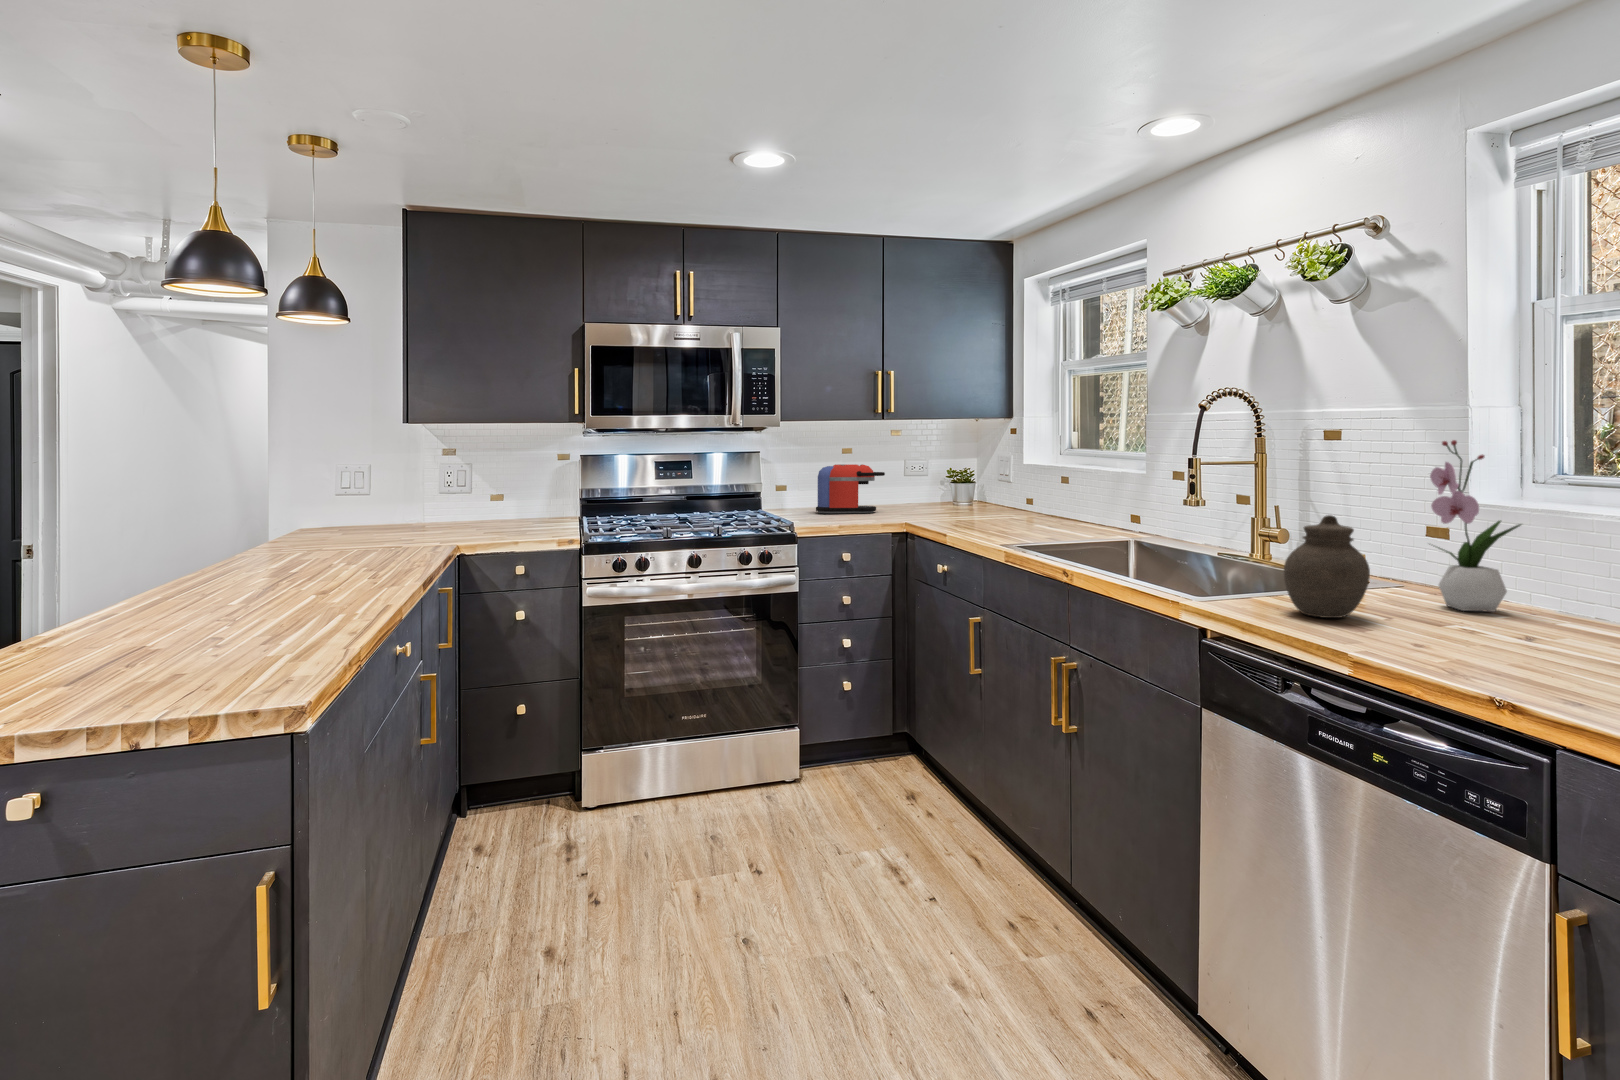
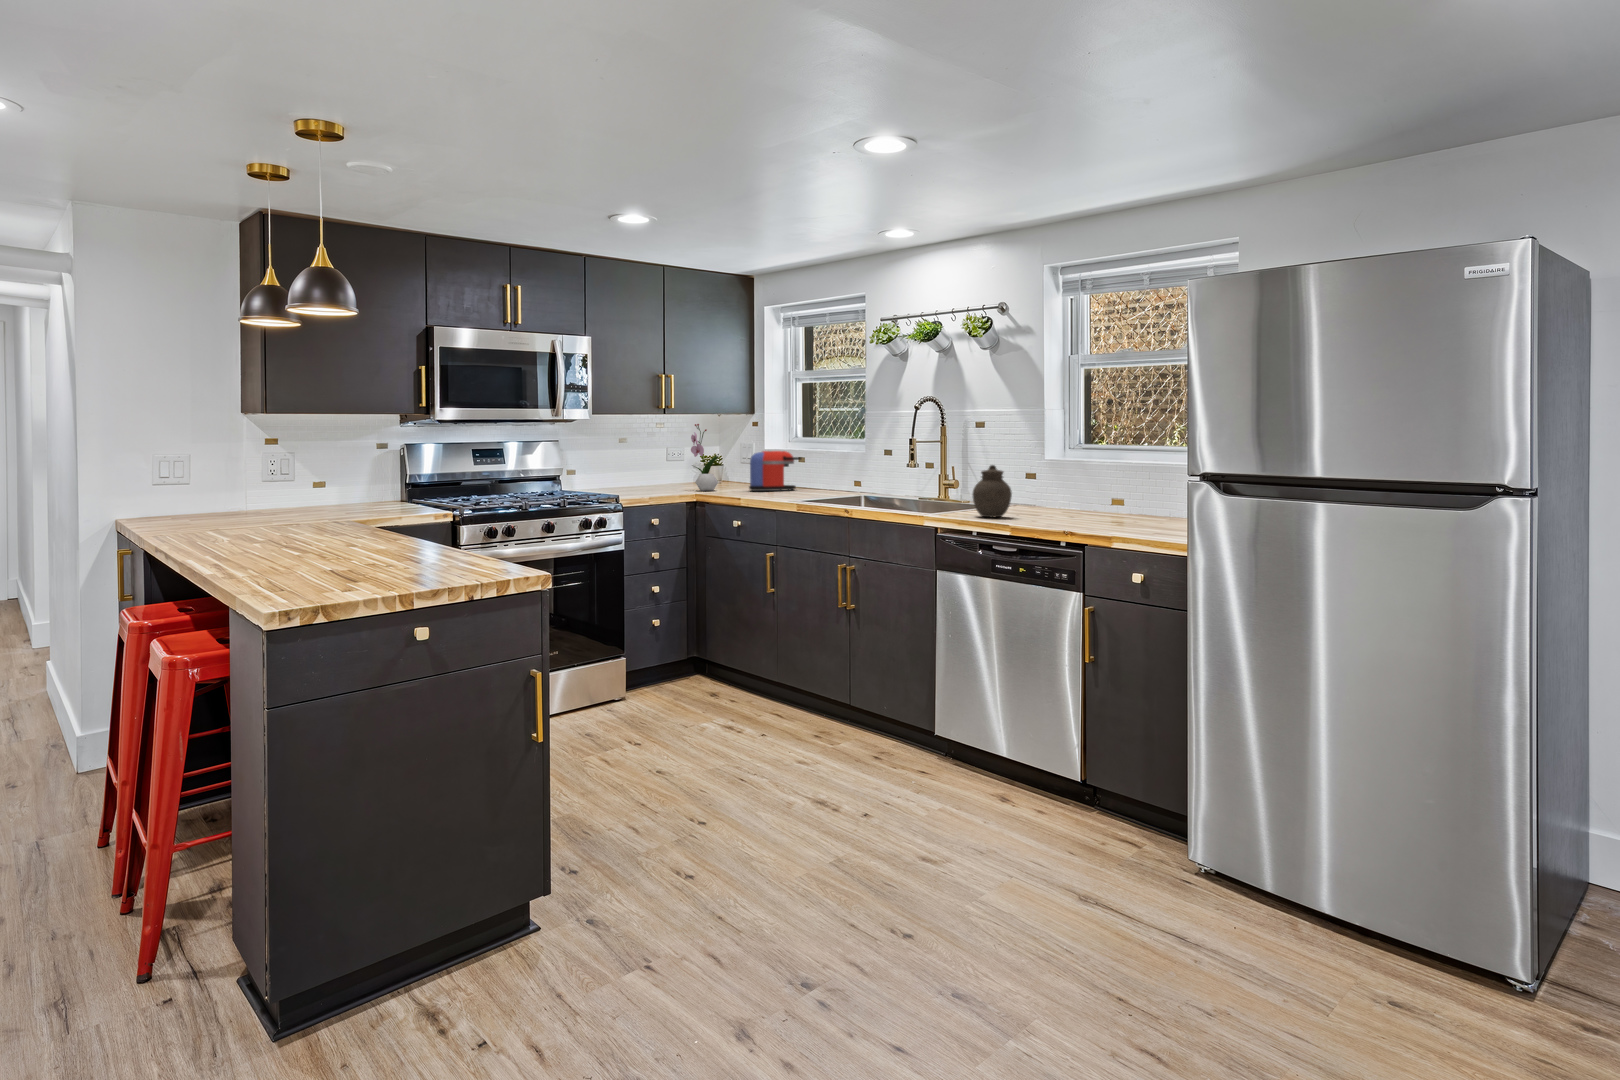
flower arrangement: present [1430,440,1521,612] -> present [691,424,718,491]
coffee maker: present [816,464,885,513] -> present [749,451,801,491]

